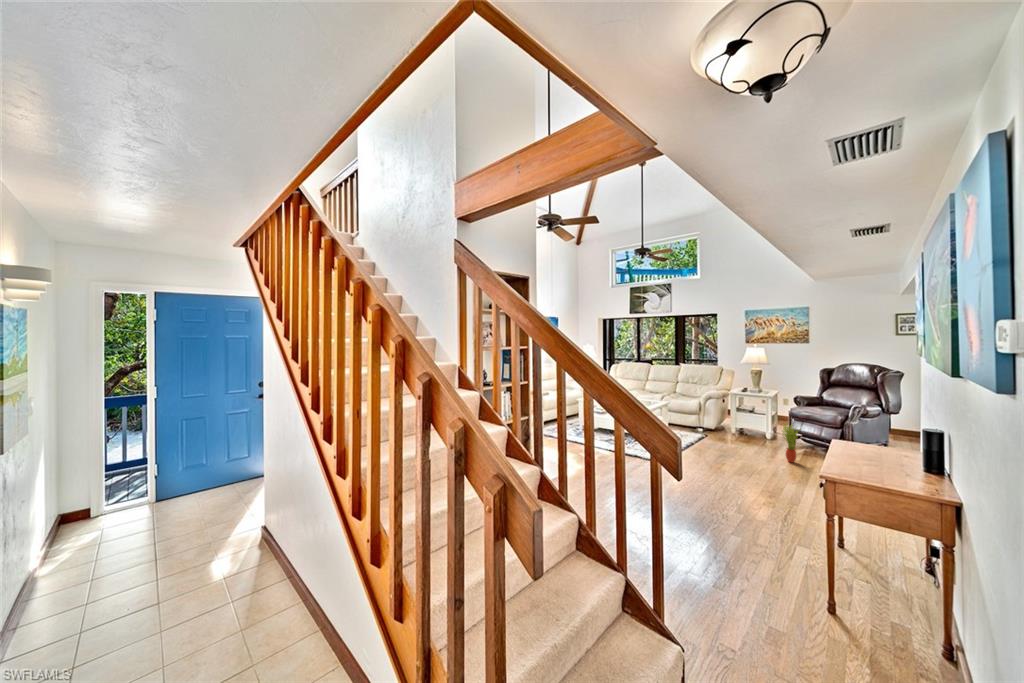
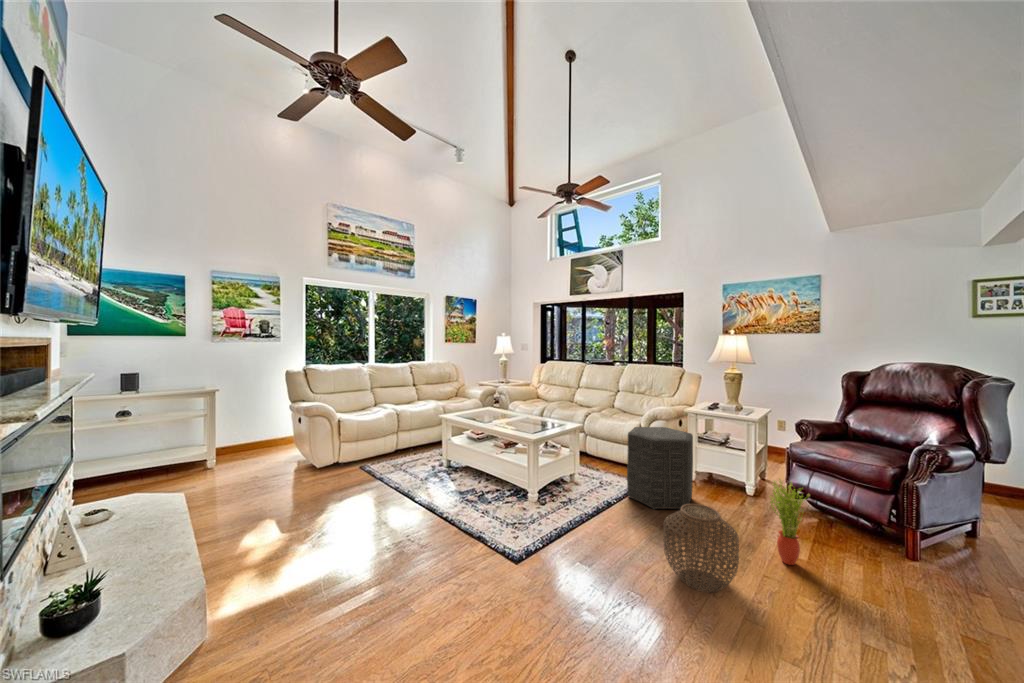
ottoman: none [700,402,737,446] -> present [627,427,693,509]
woven basket: none [733,434,769,471] -> present [663,504,739,592]

